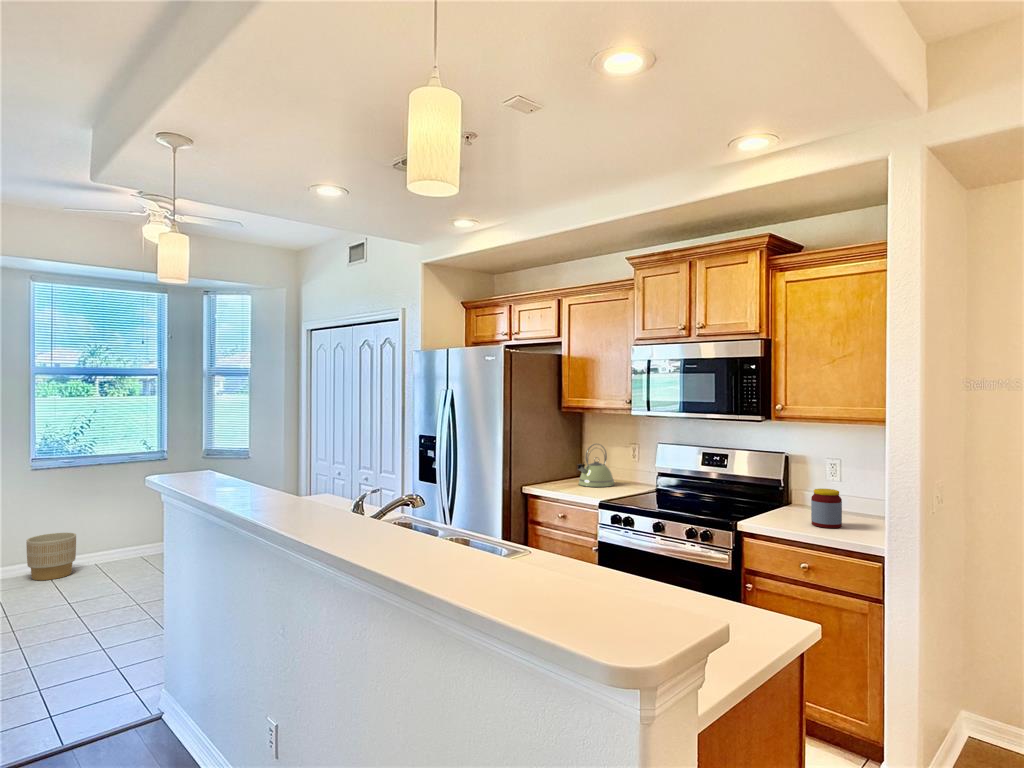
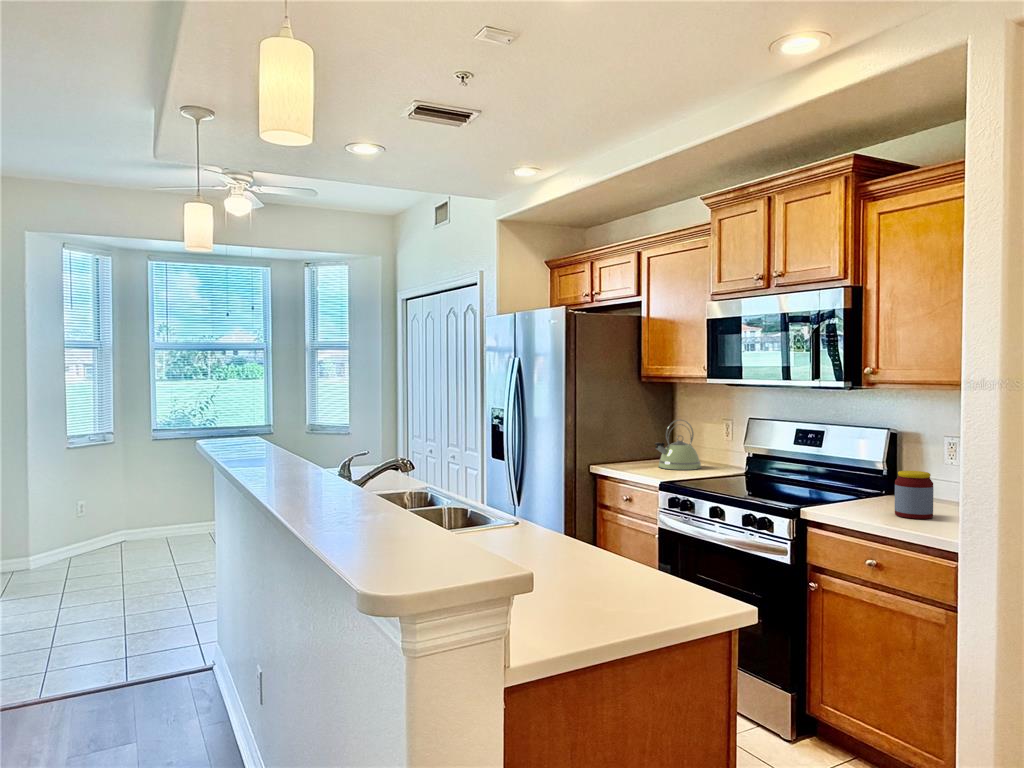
planter: present [26,533,76,581] -> none [136,502,180,546]

